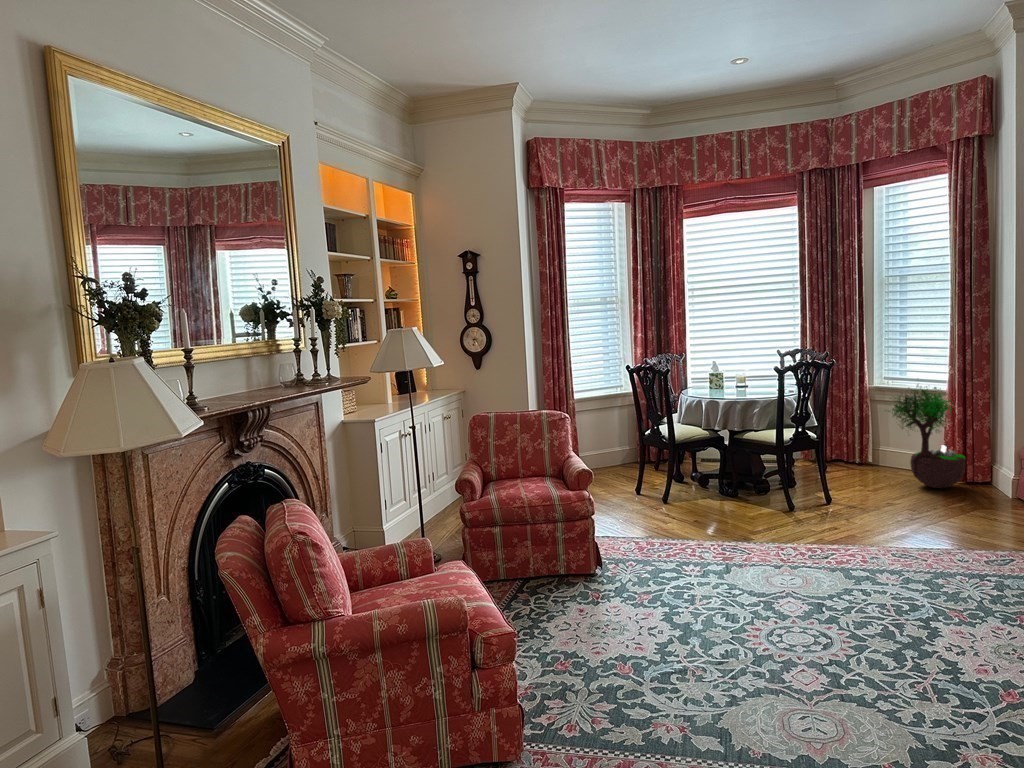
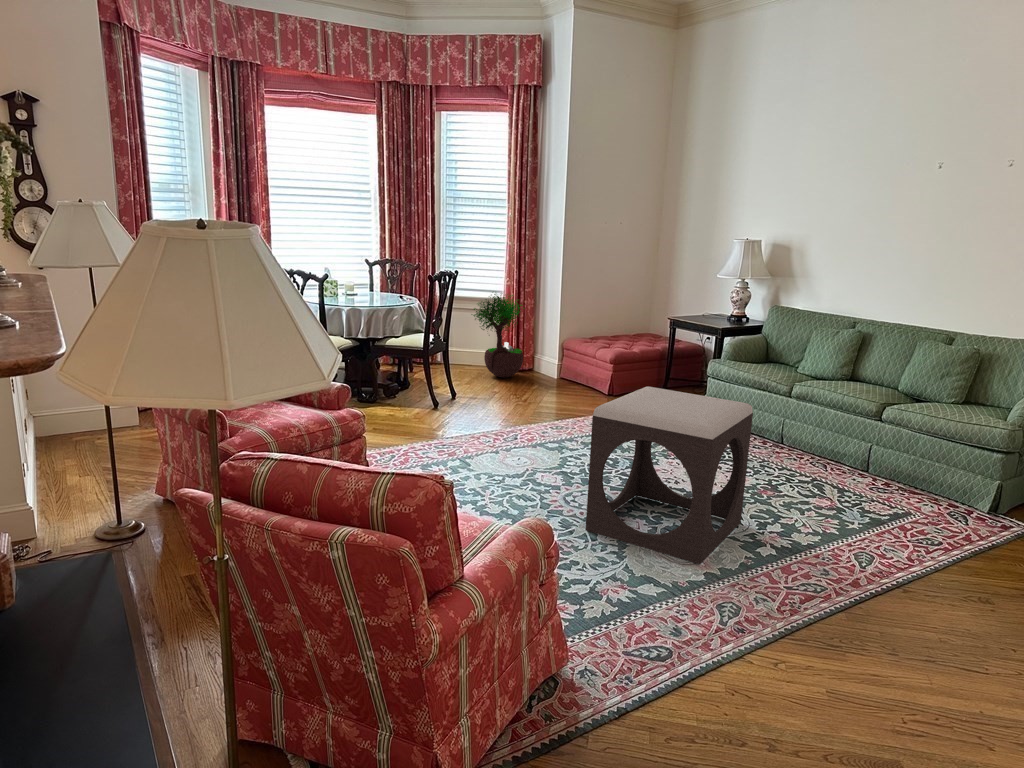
footstool: none [740,510,976,747] -> present [586,387,753,564]

